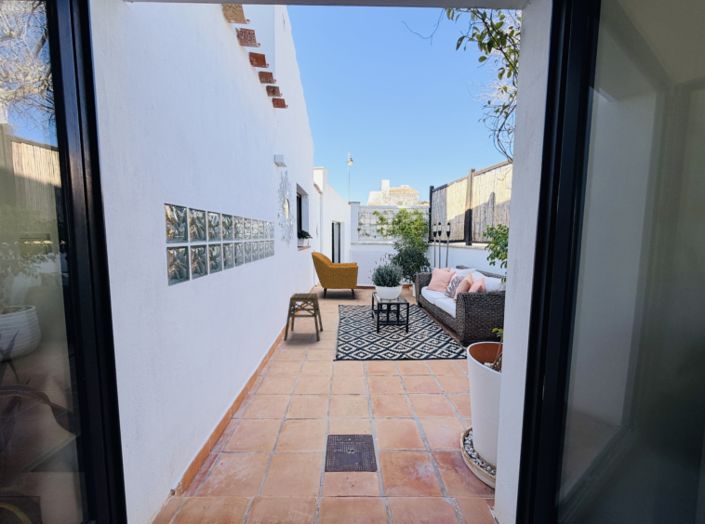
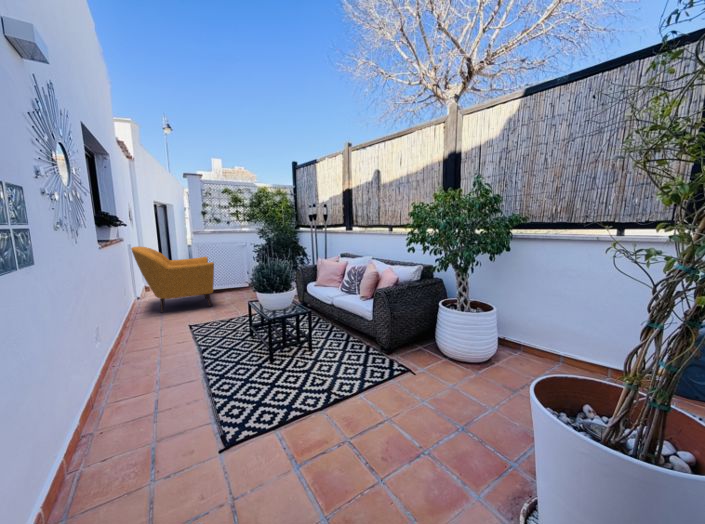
stool: present [284,293,323,341] -> none [97,322,179,431]

